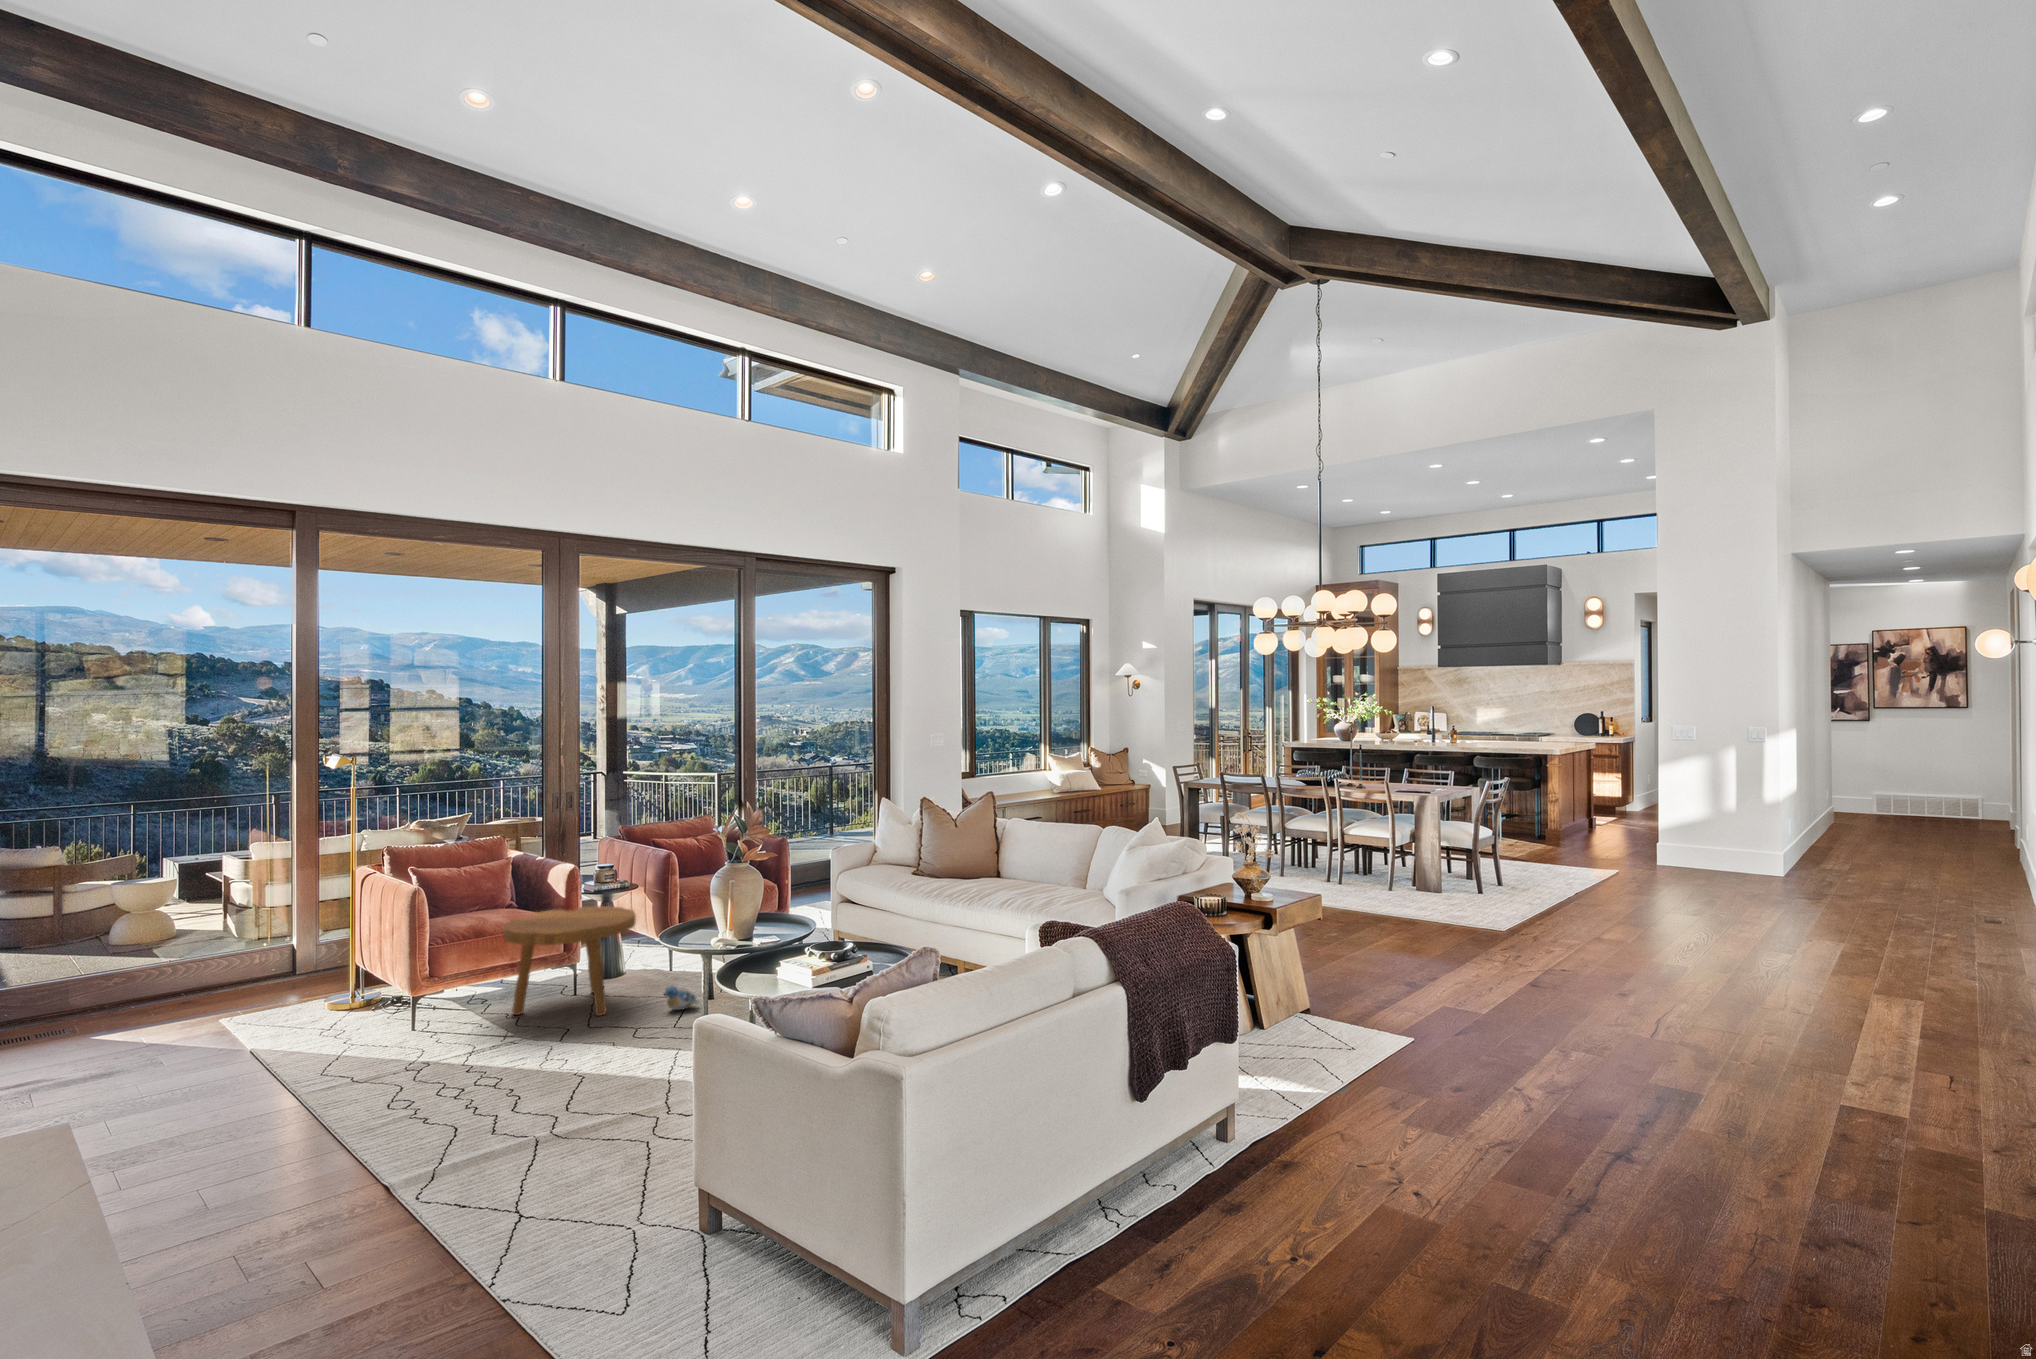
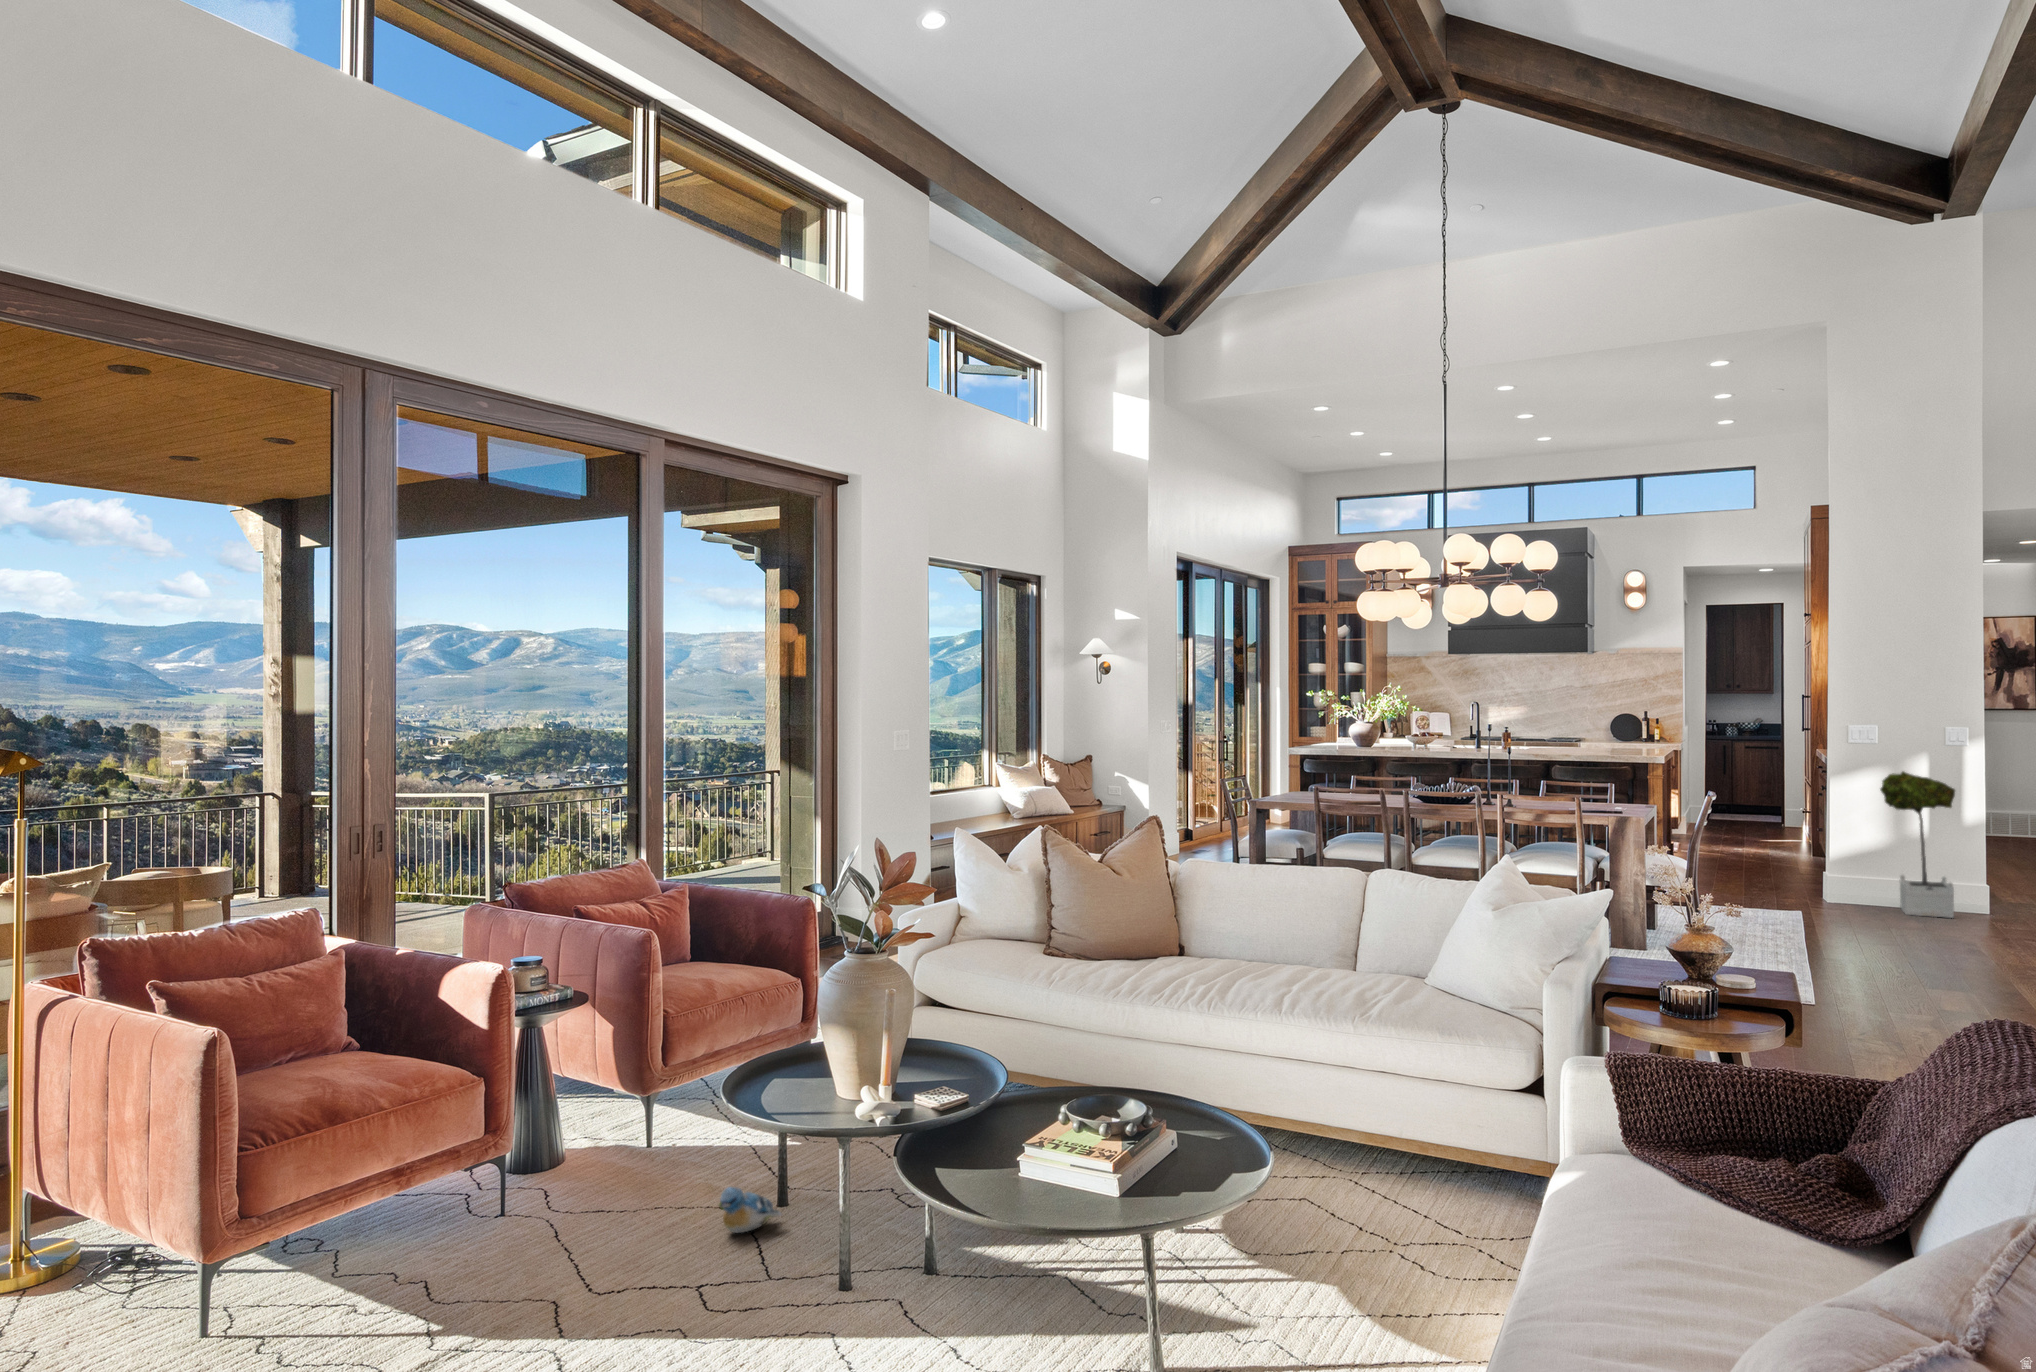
potted tree: none [1691,763,1752,880] -> present [1880,771,1955,918]
footstool: present [503,906,636,1016] -> none [384,1039,641,1273]

